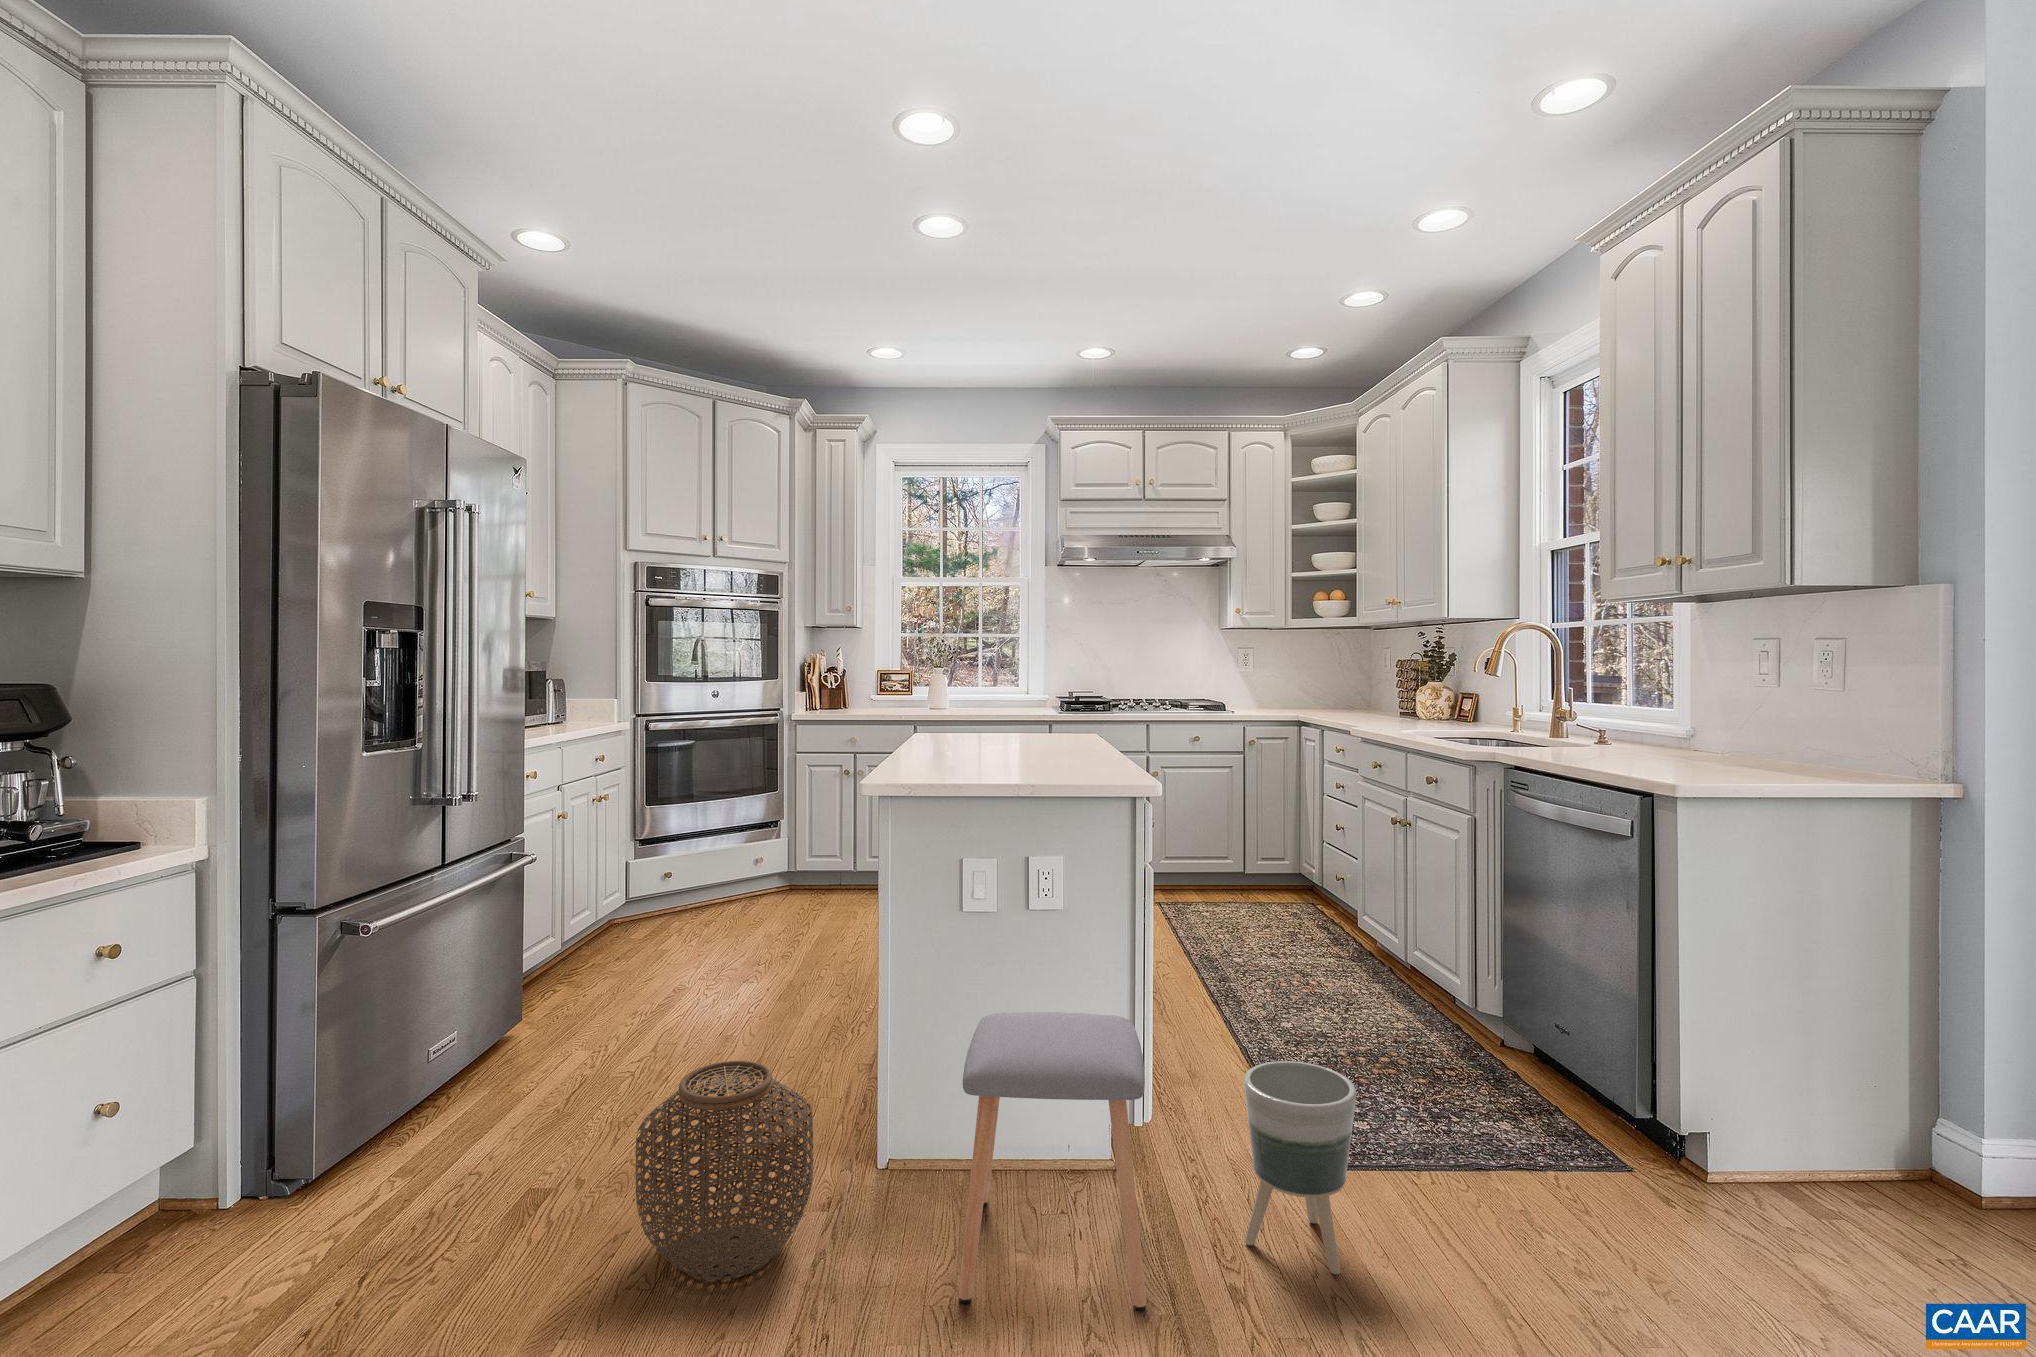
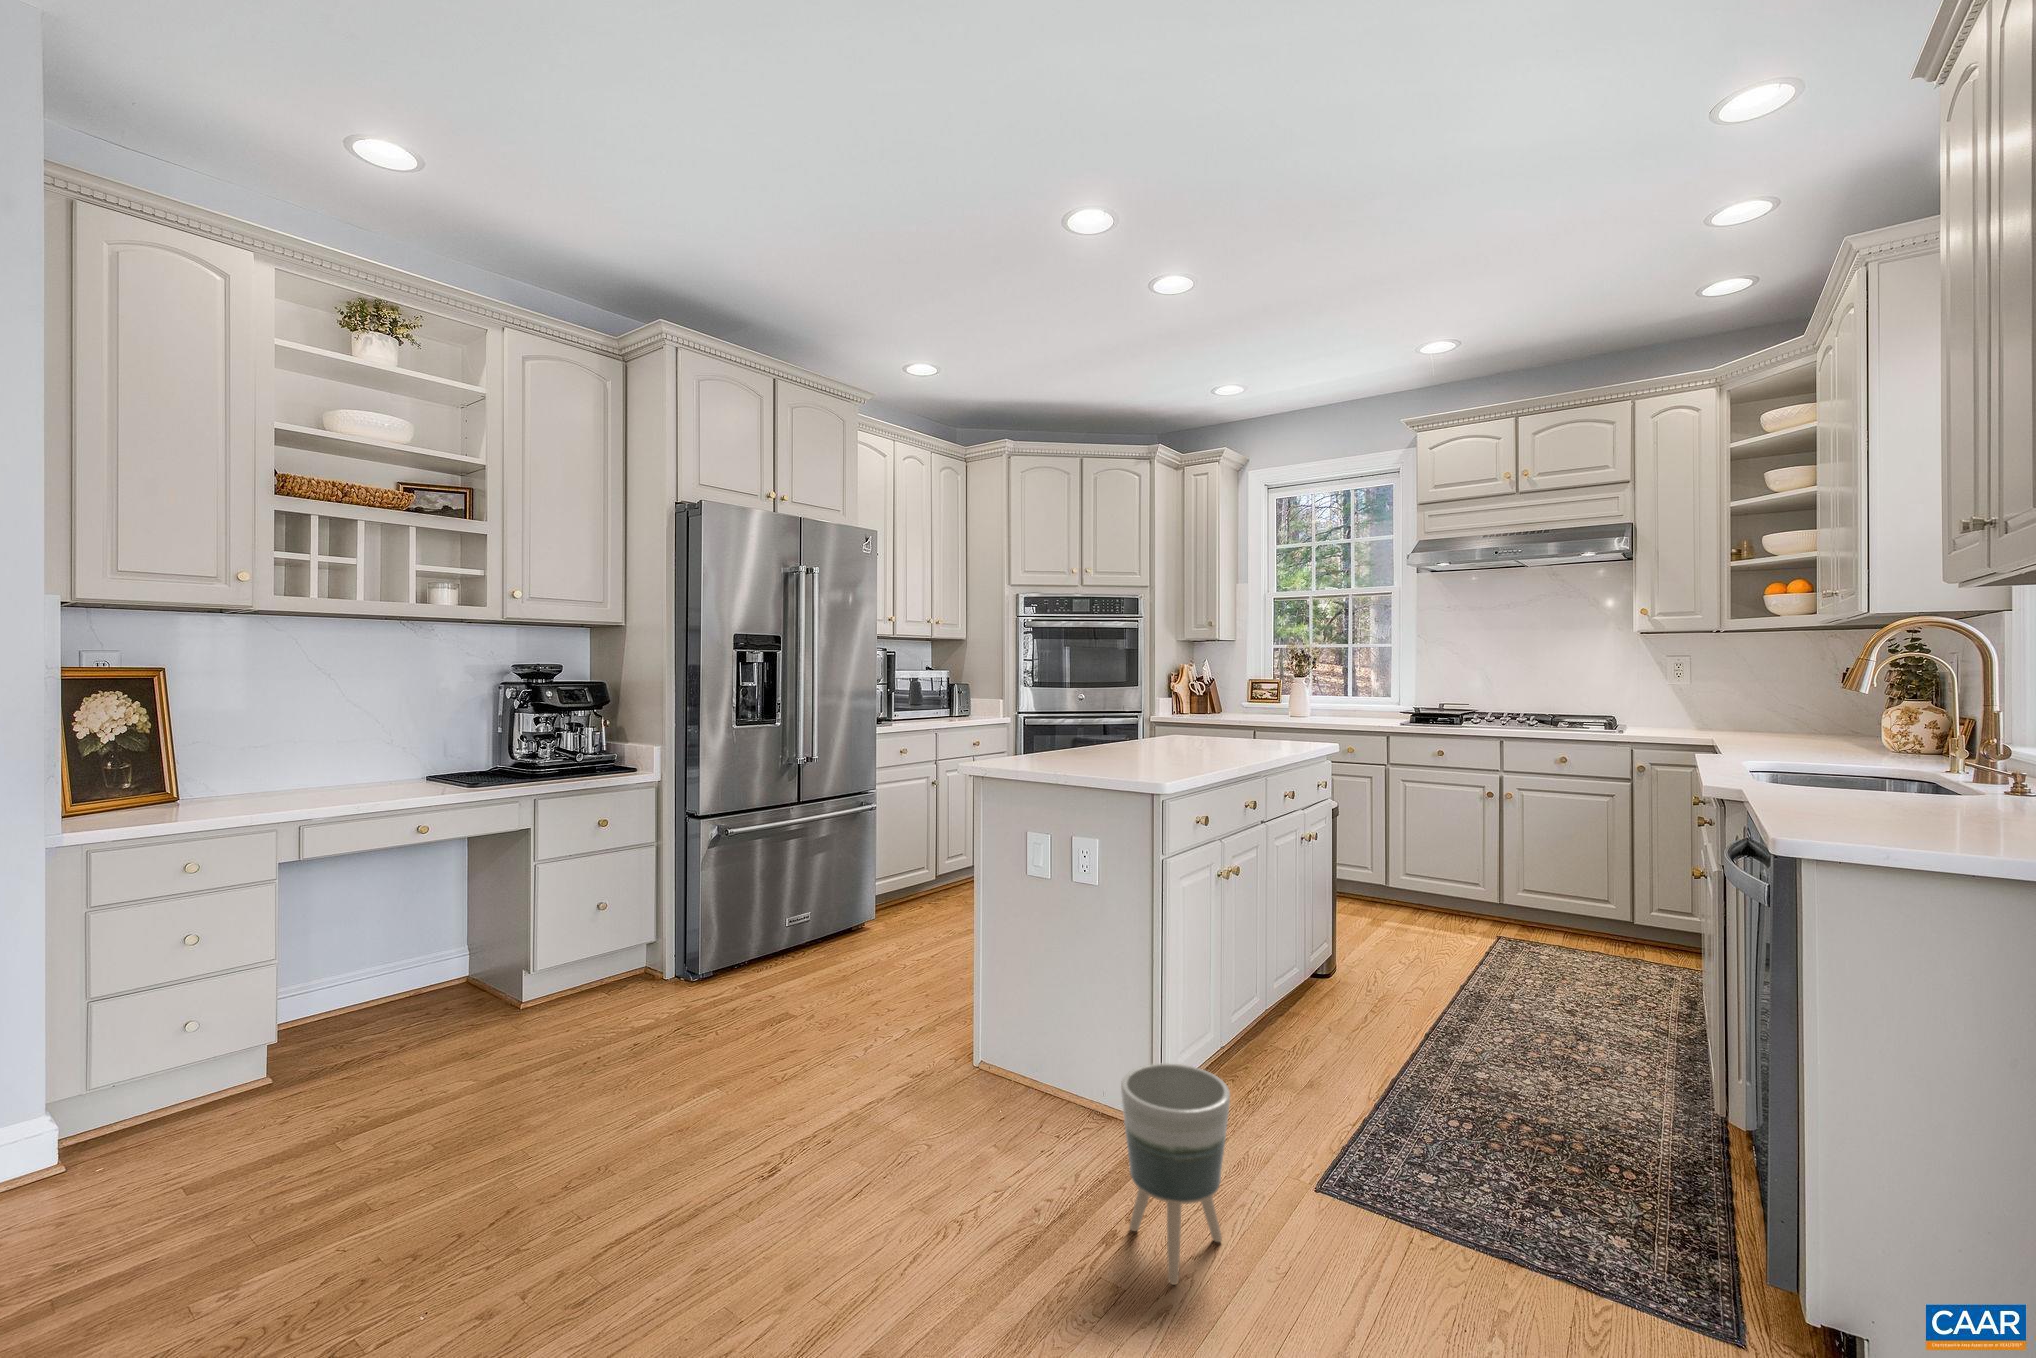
stool: present [959,1012,1146,1310] -> none [880,962,1083,1231]
woven basket: present [635,1061,813,1280] -> none [741,953,864,1103]

